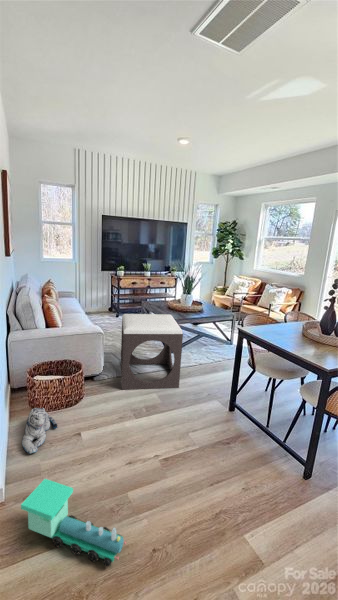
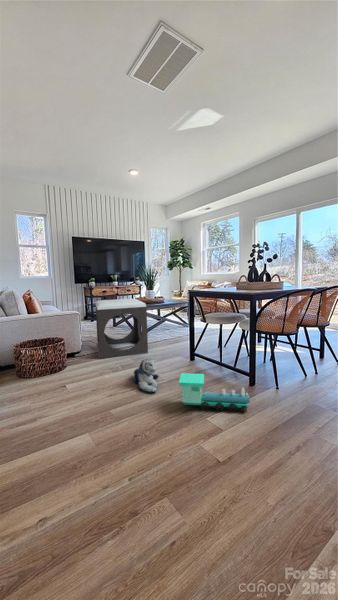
plush toy: present [22,408,57,454] -> present [134,359,159,393]
toy train: present [21,479,126,567] -> present [179,373,250,412]

